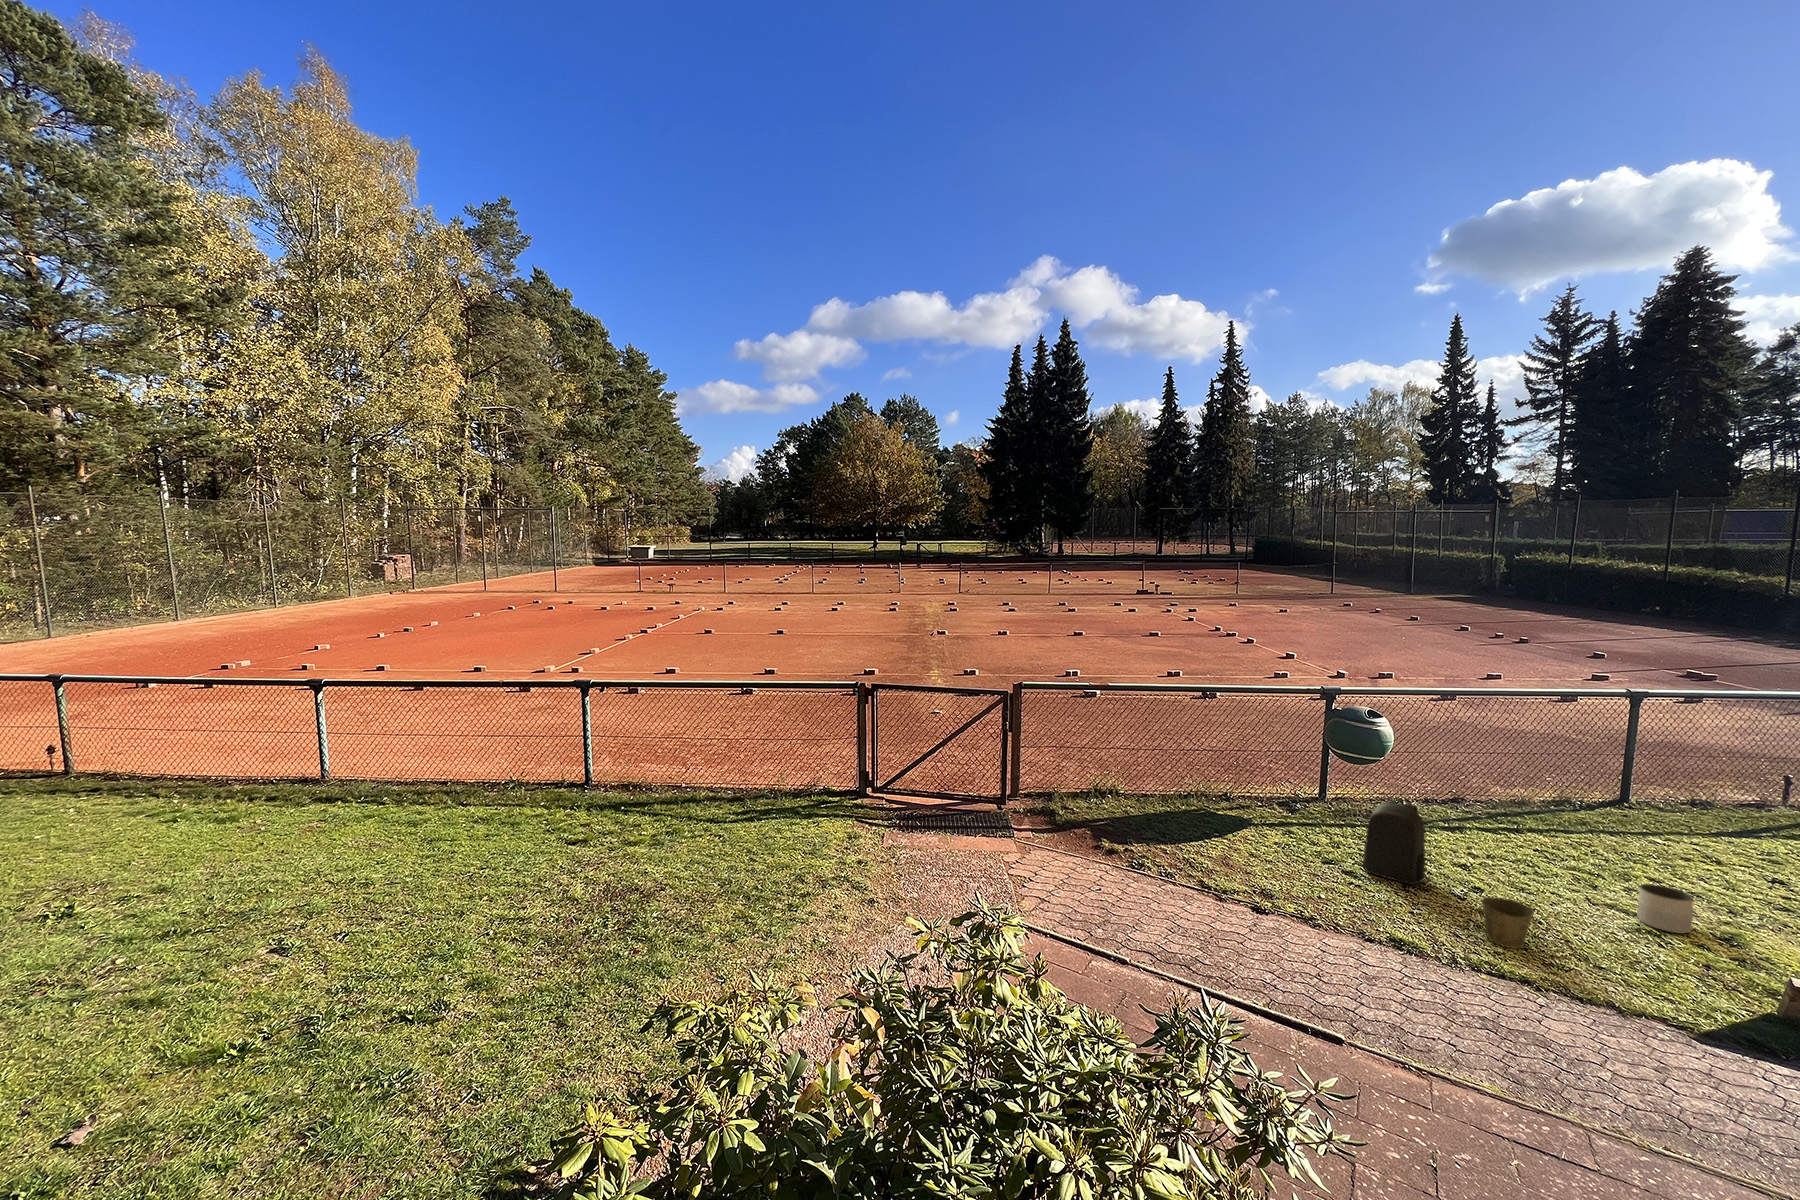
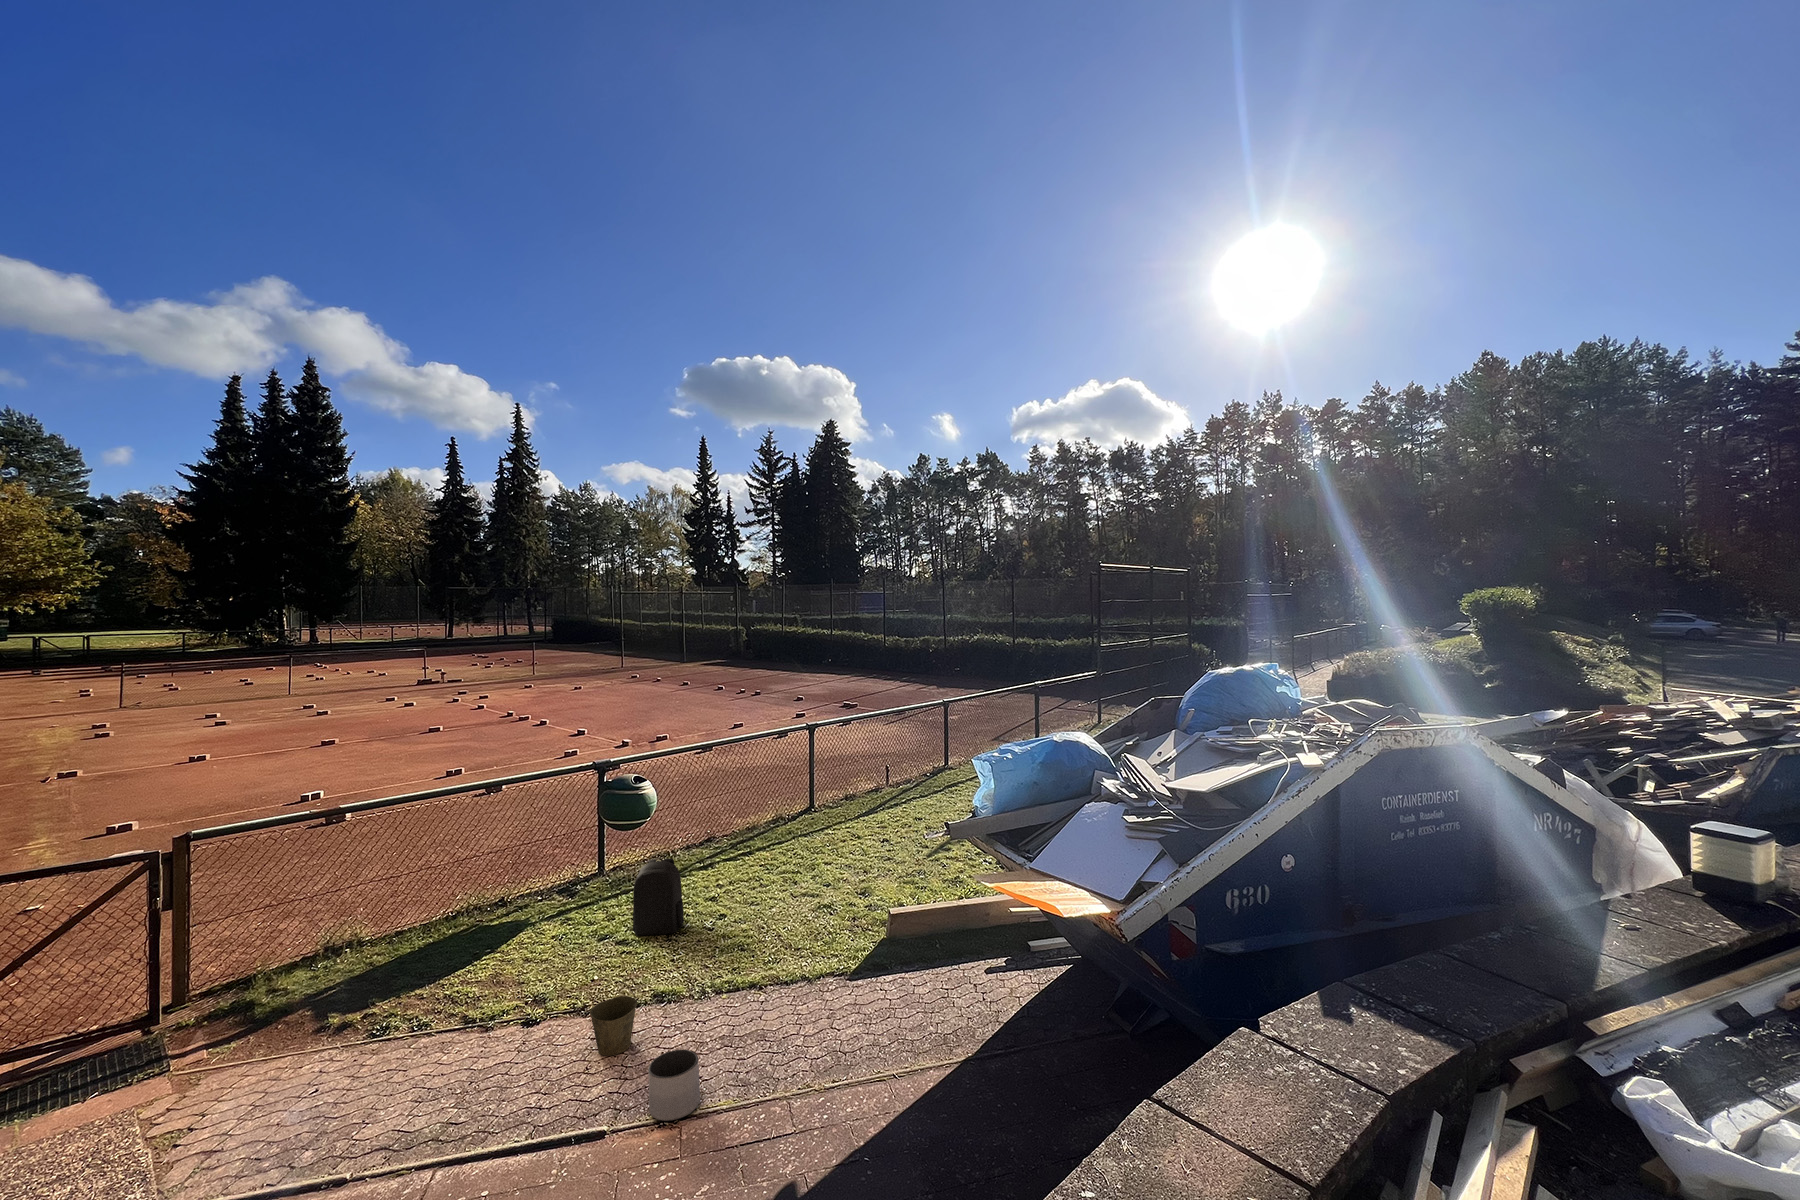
planter: present [1637,884,1694,934] -> present [648,1050,700,1121]
bucket: present [1482,897,1534,949] -> present [590,980,637,1056]

